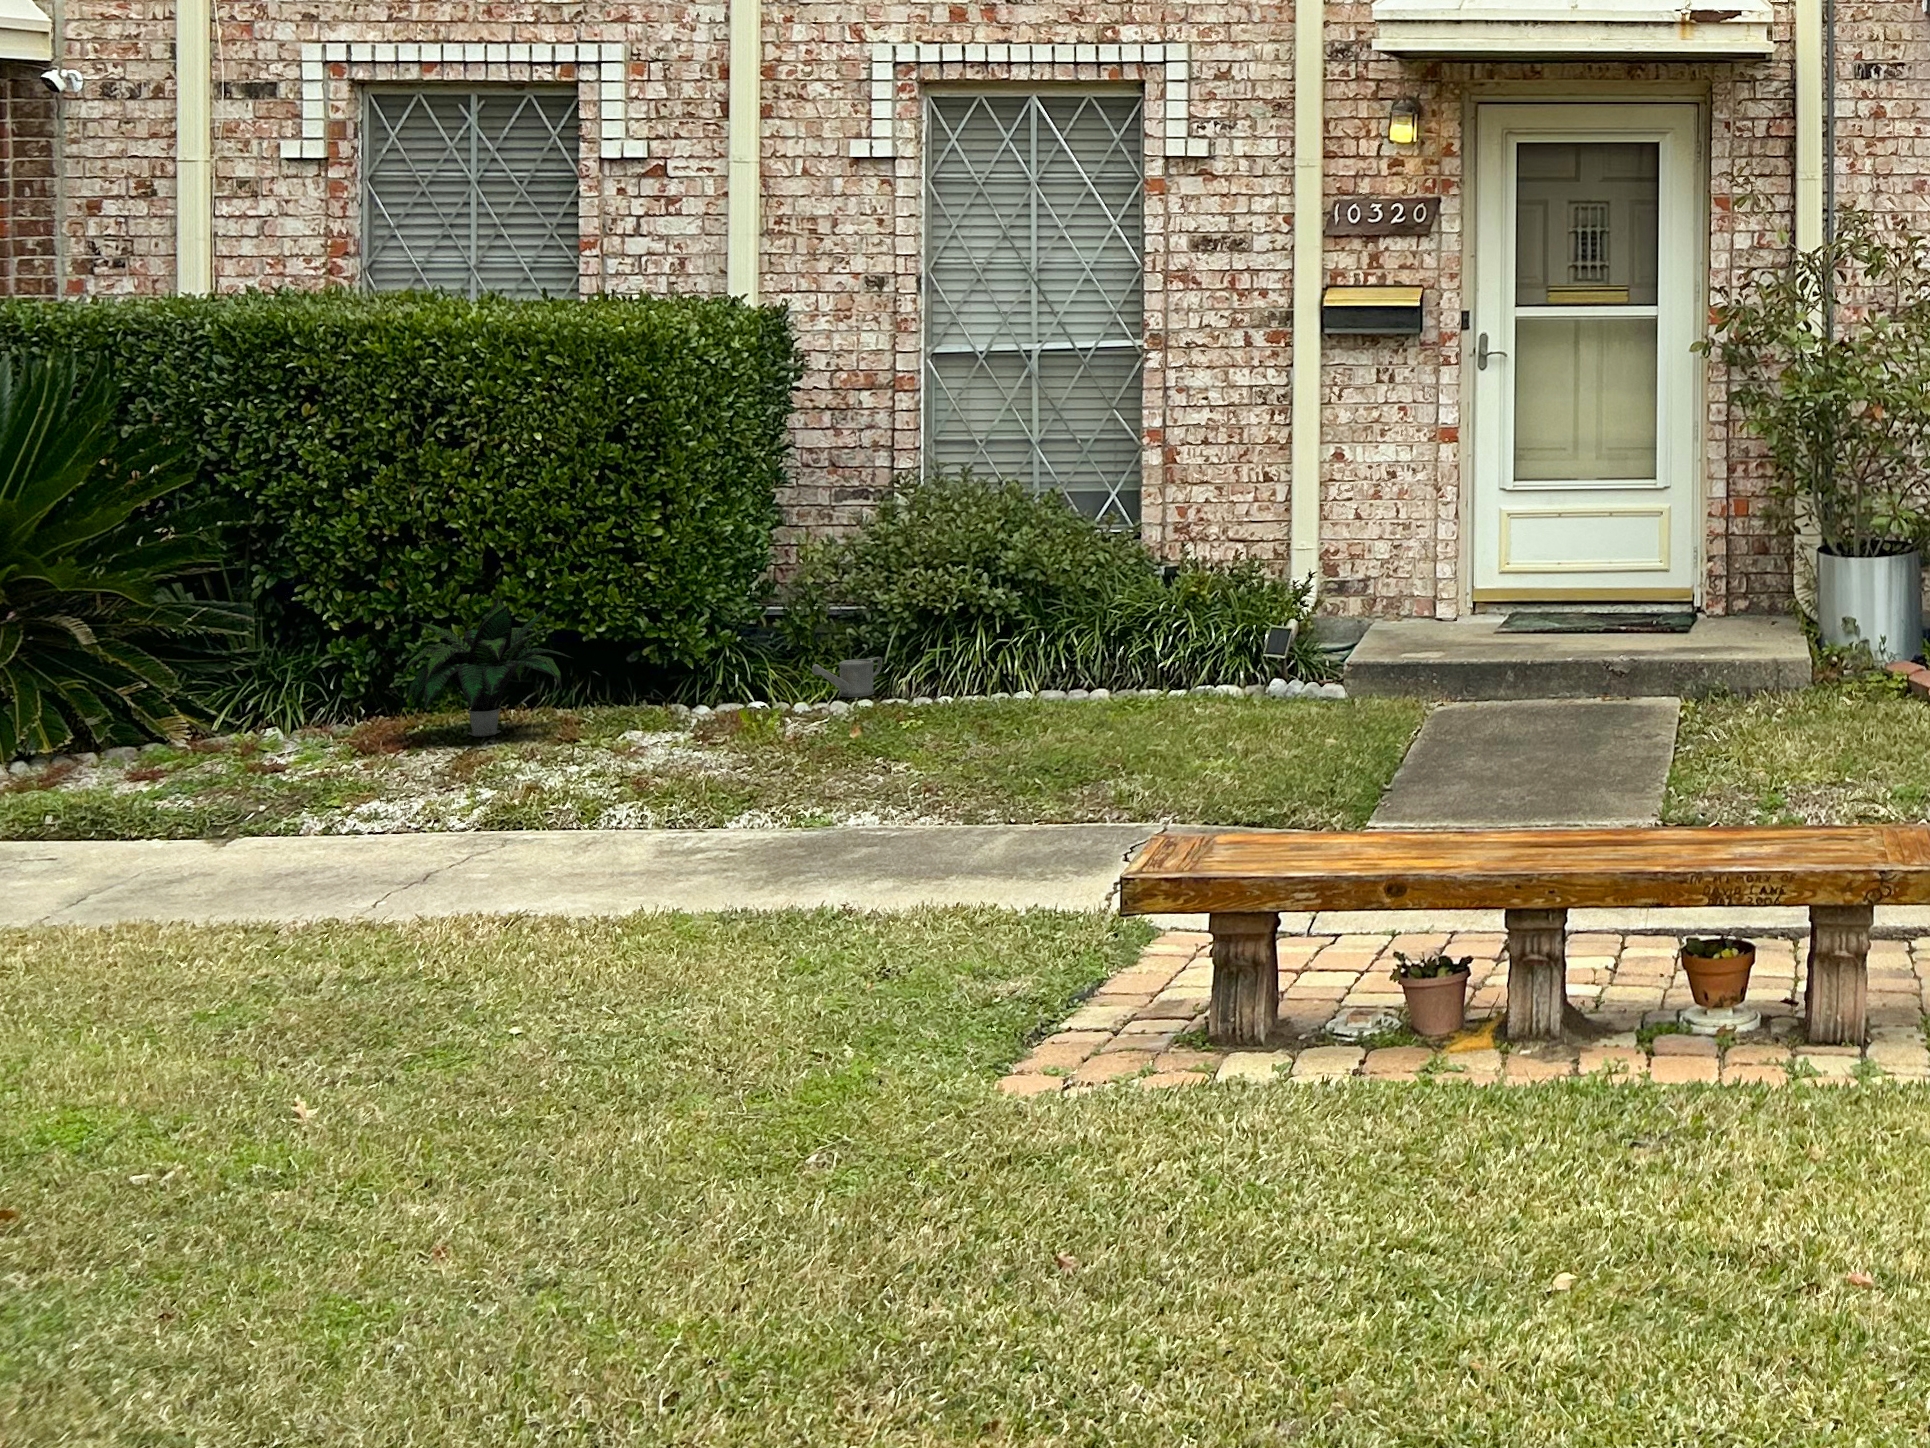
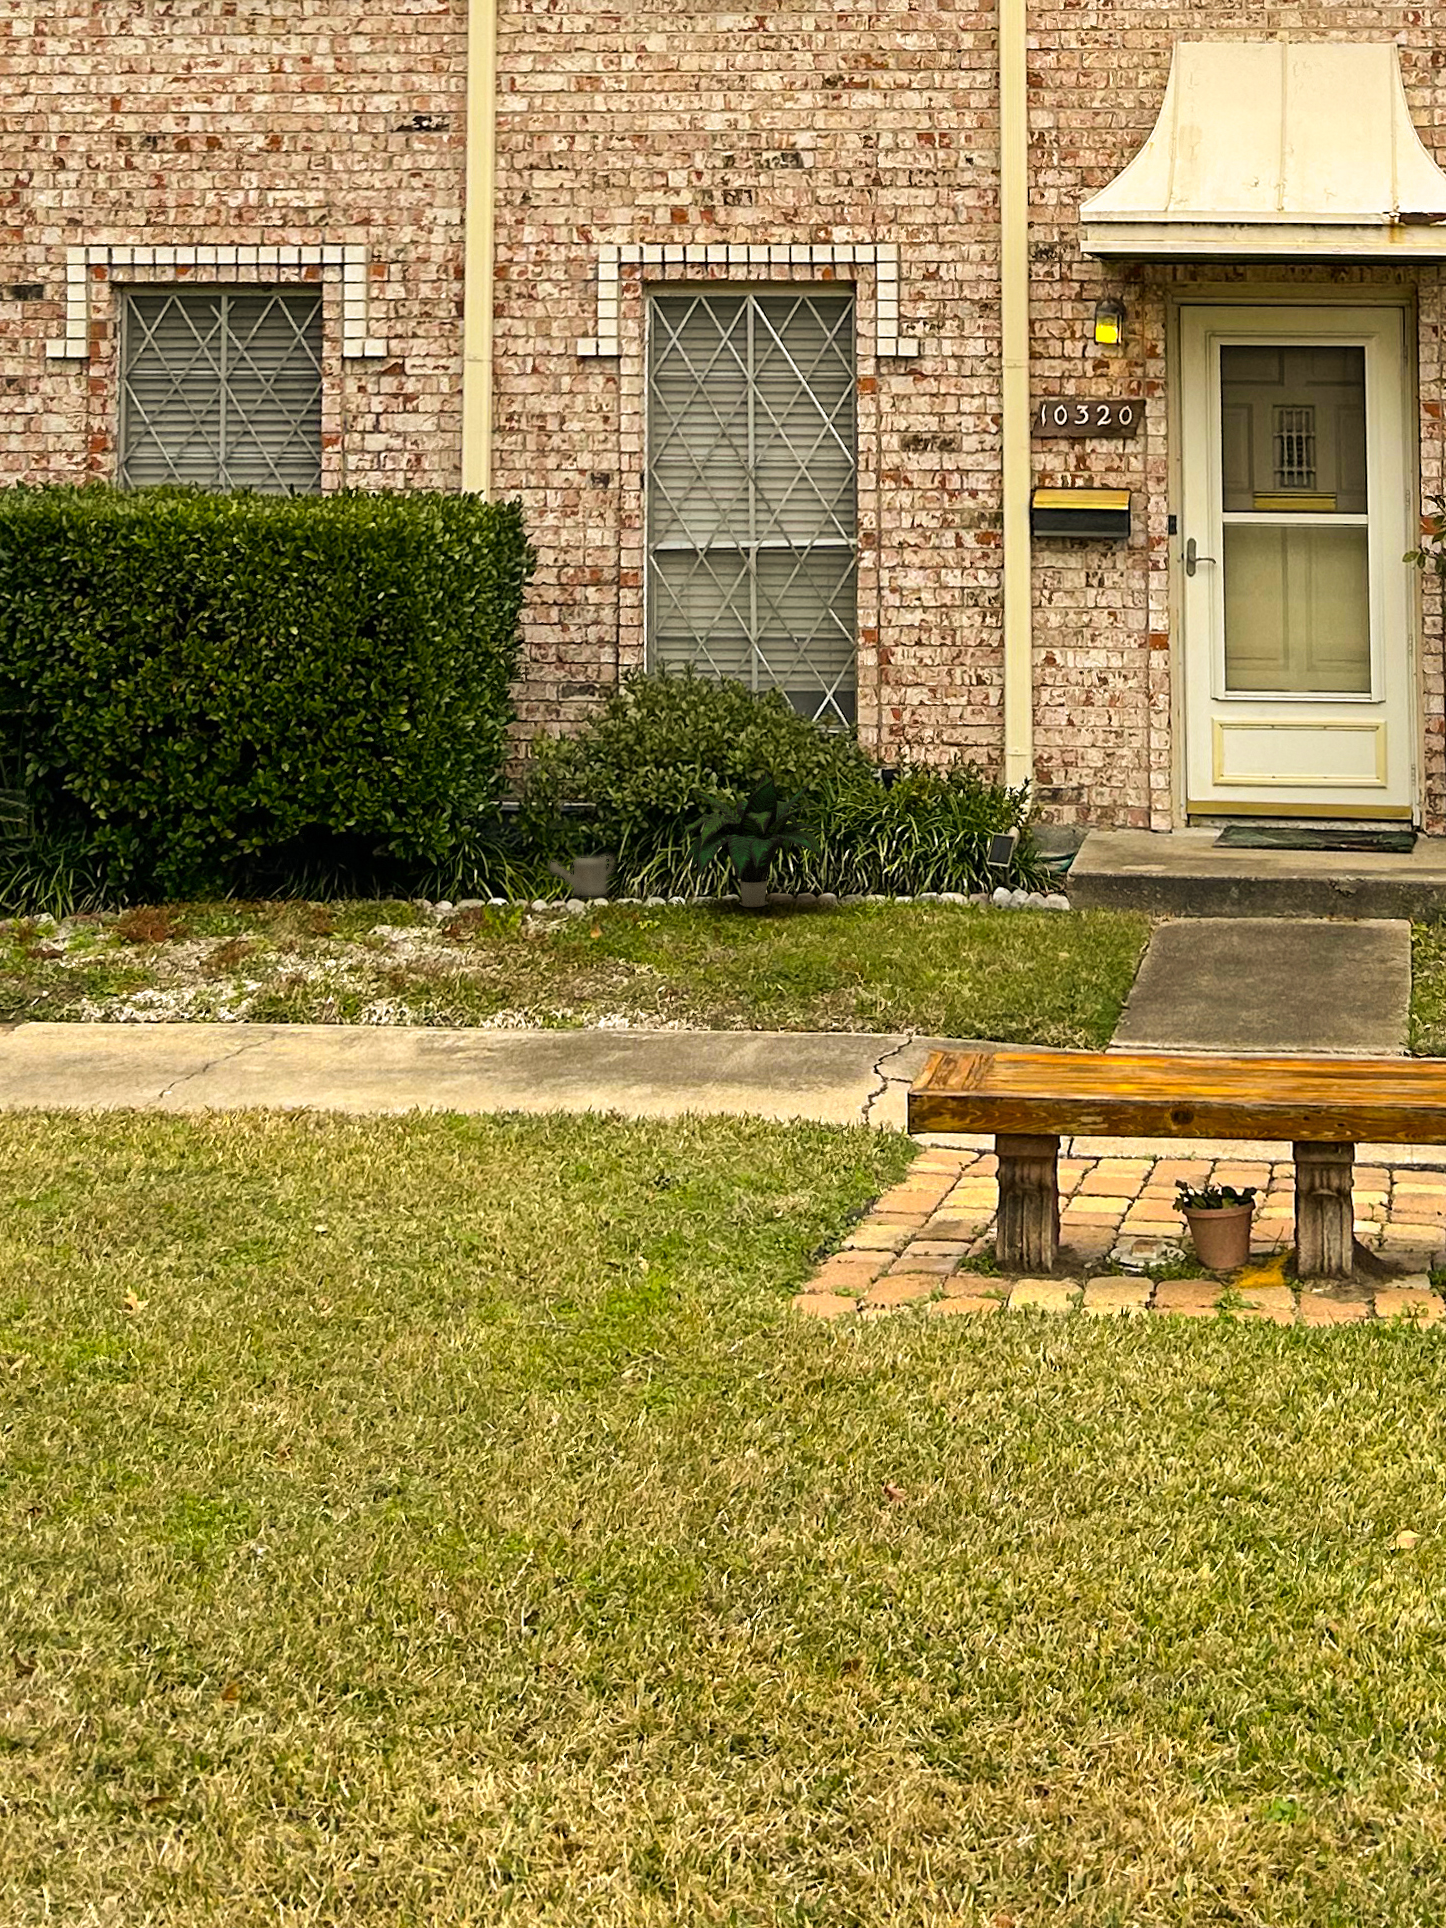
potted plant: present [401,596,572,737] -> present [679,770,833,907]

